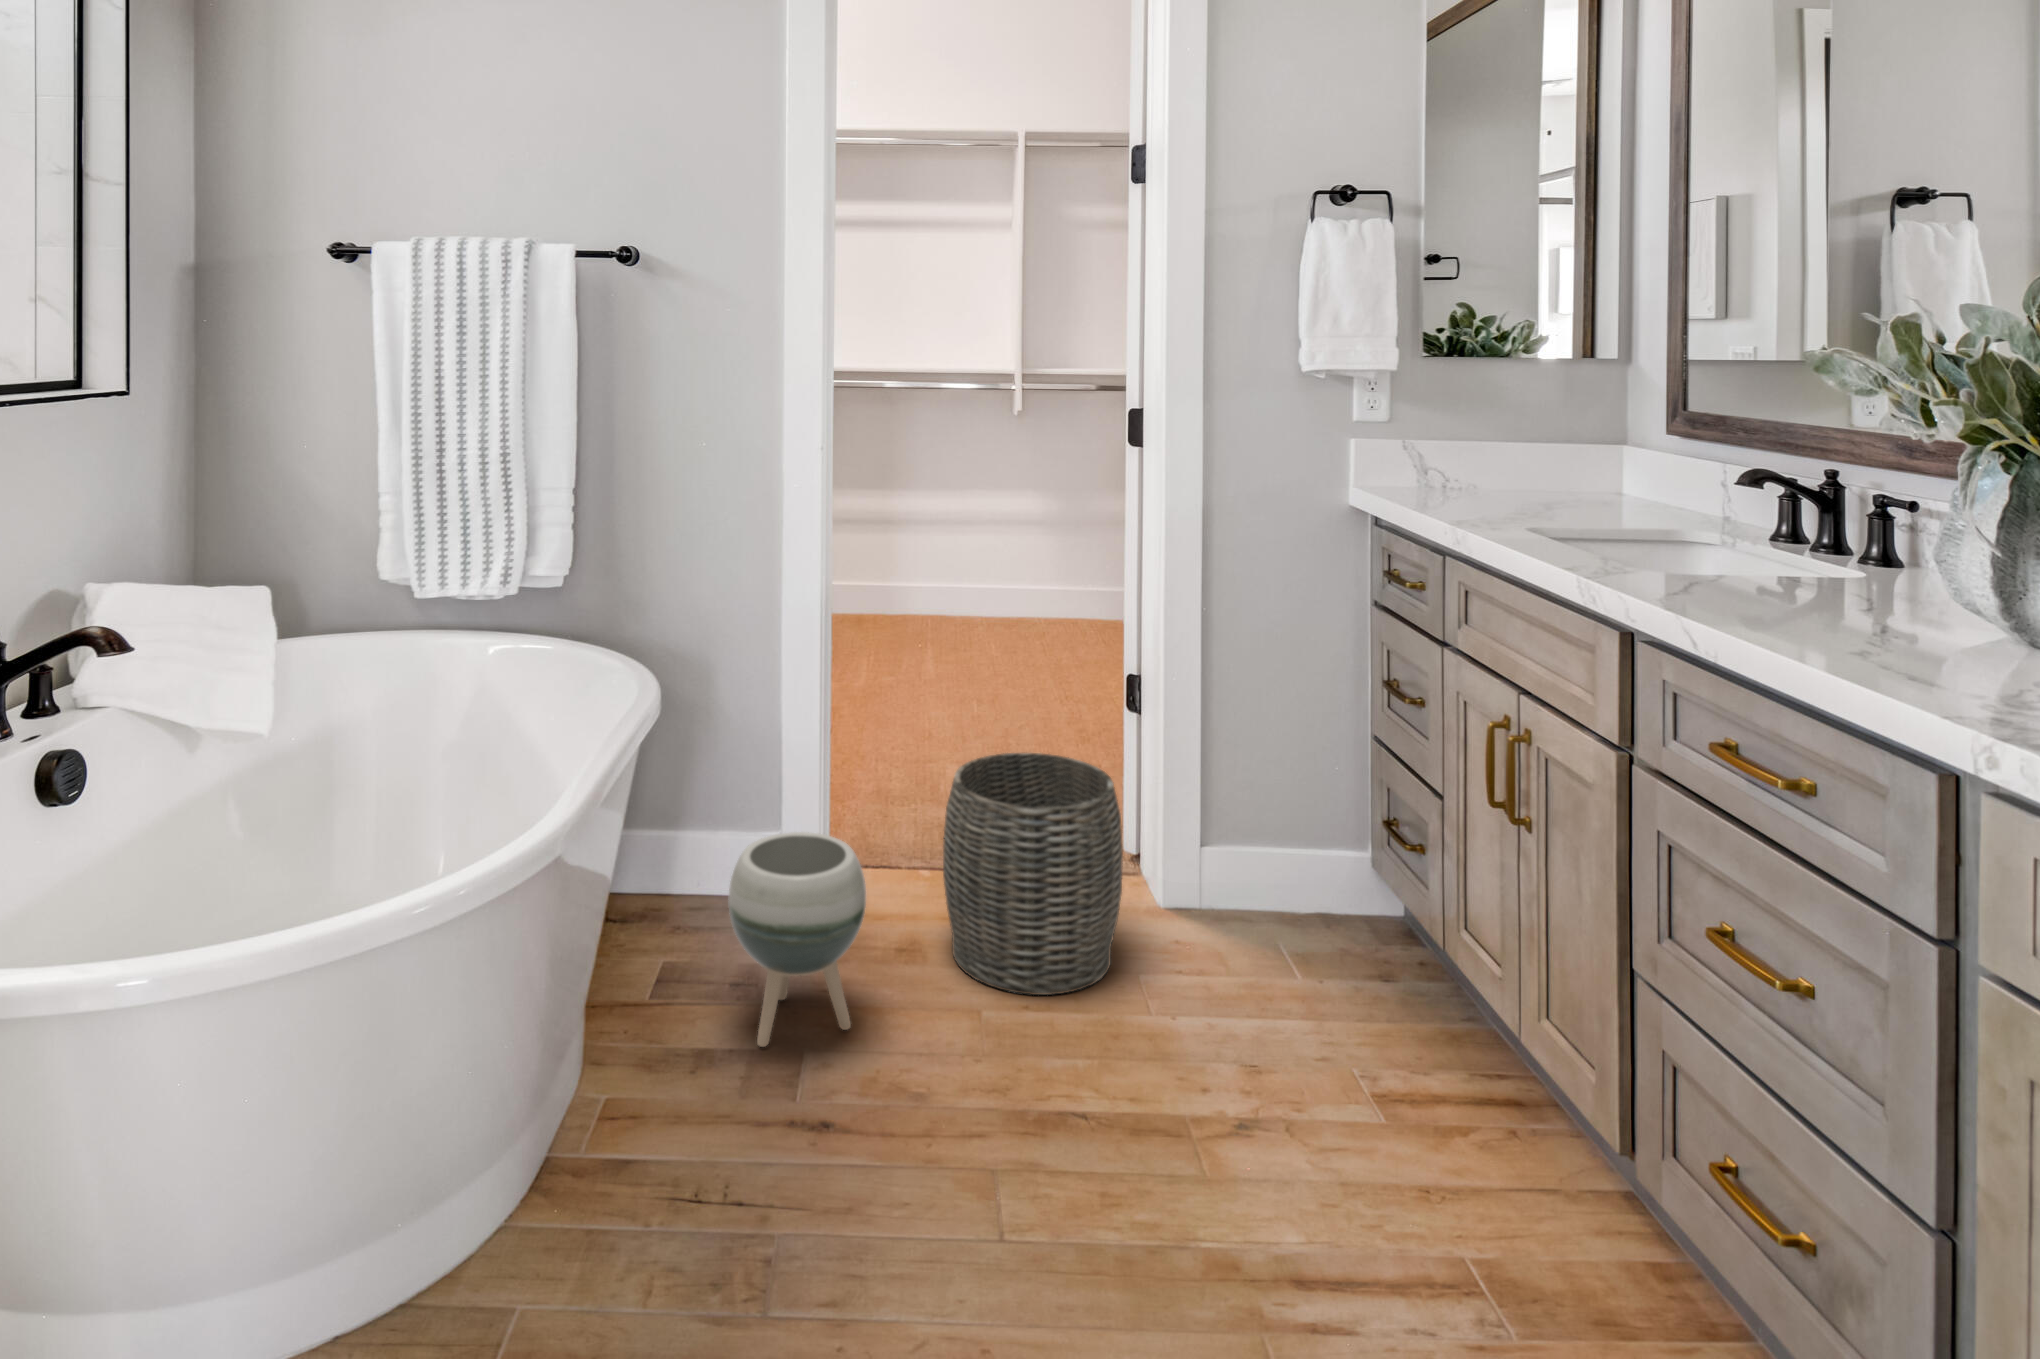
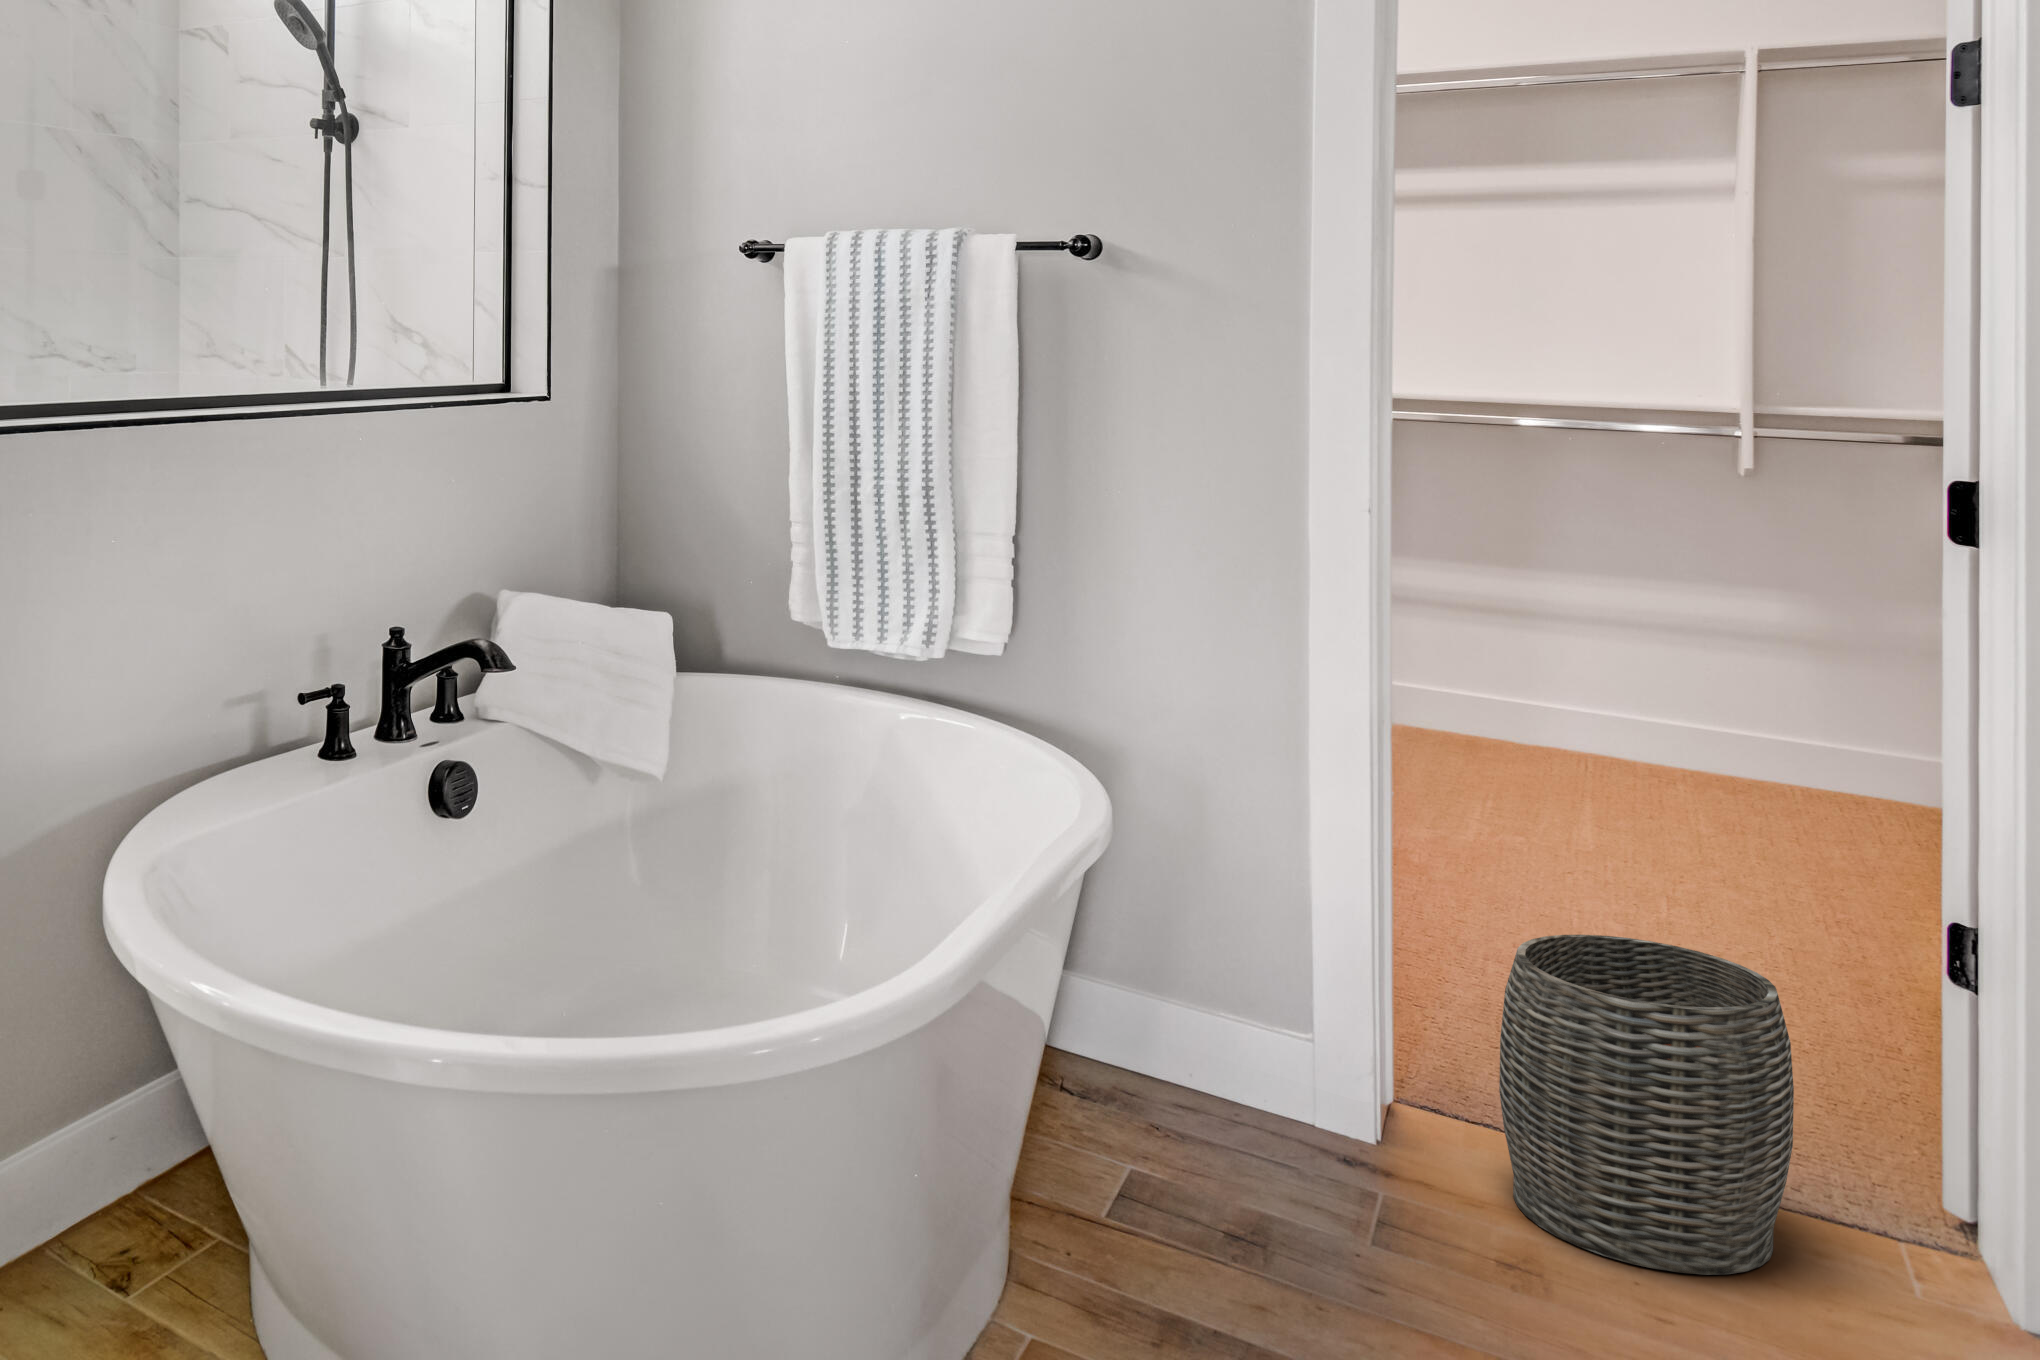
planter: present [729,832,866,1047] -> none [1180,973,1367,1235]

